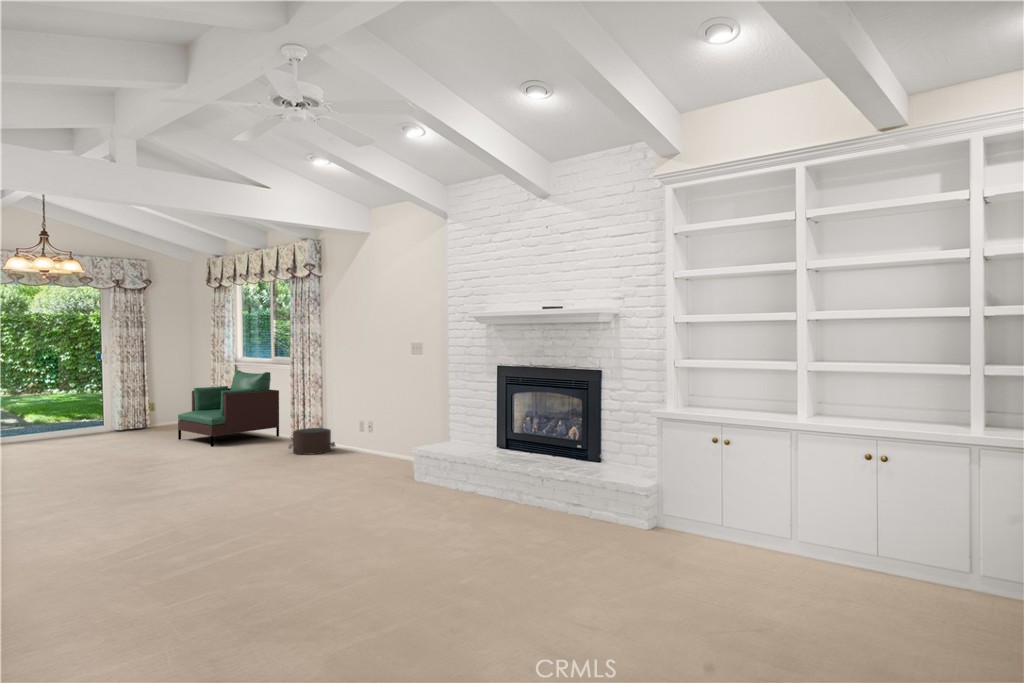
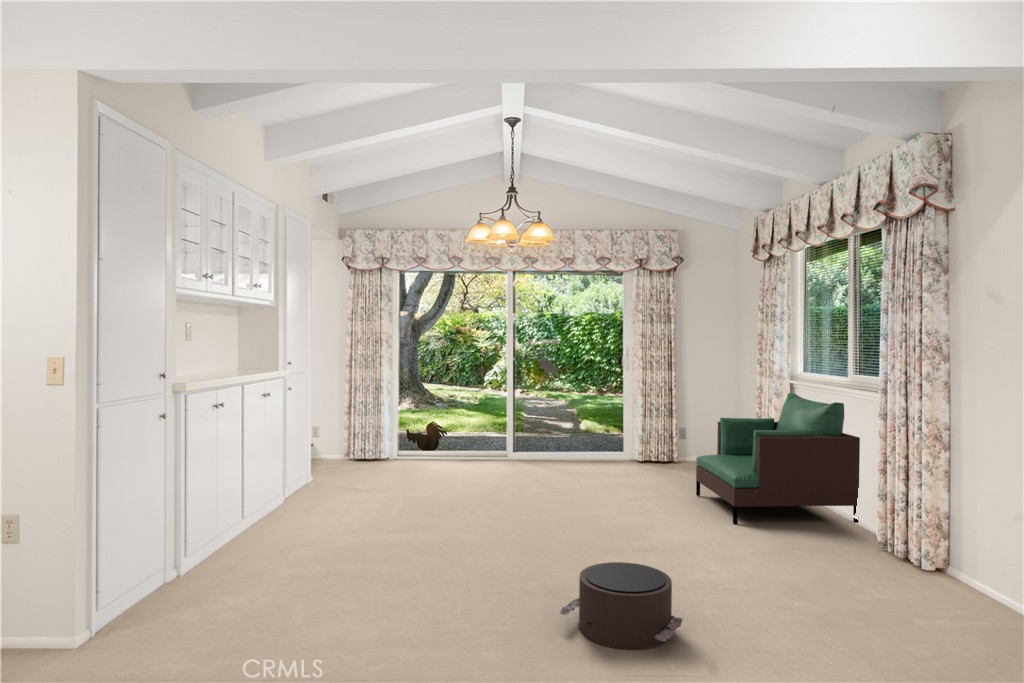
pouf: present [288,428,336,455] -> present [559,562,683,650]

